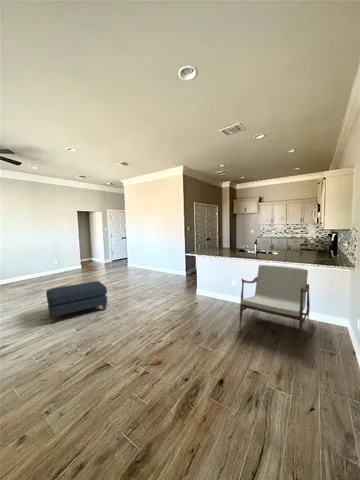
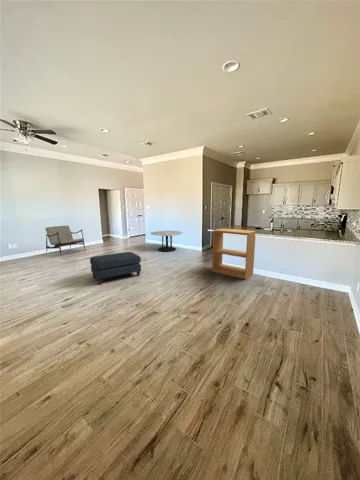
bookshelf: none [191,252,238,312] -> present [212,228,256,280]
coffee table: none [129,254,164,278] -> present [151,231,183,252]
armchair: present [240,265,310,347] -> present [45,226,85,256]

